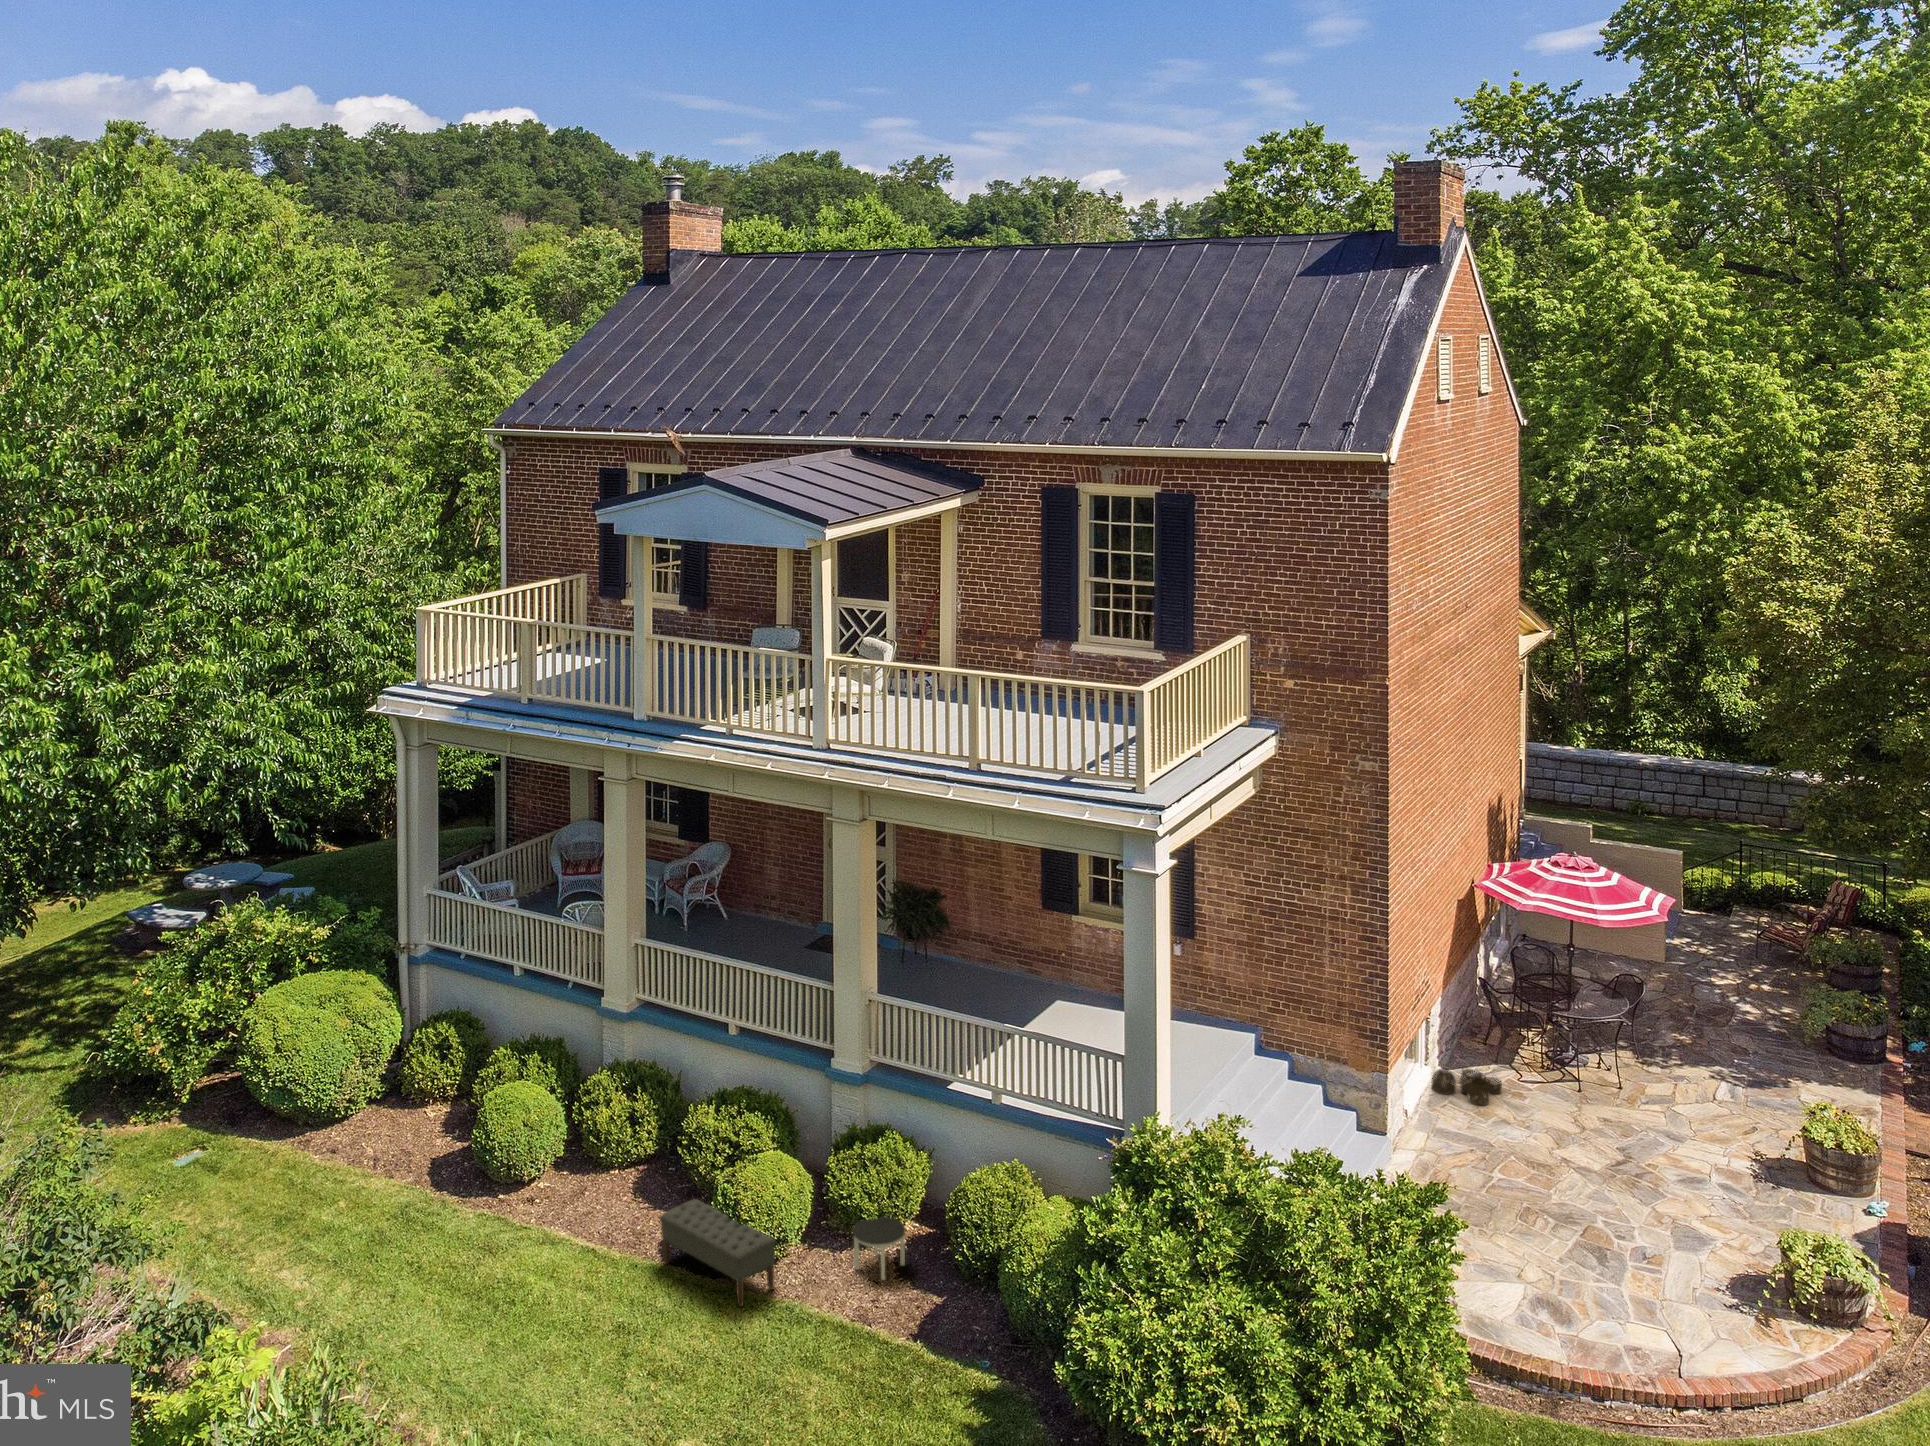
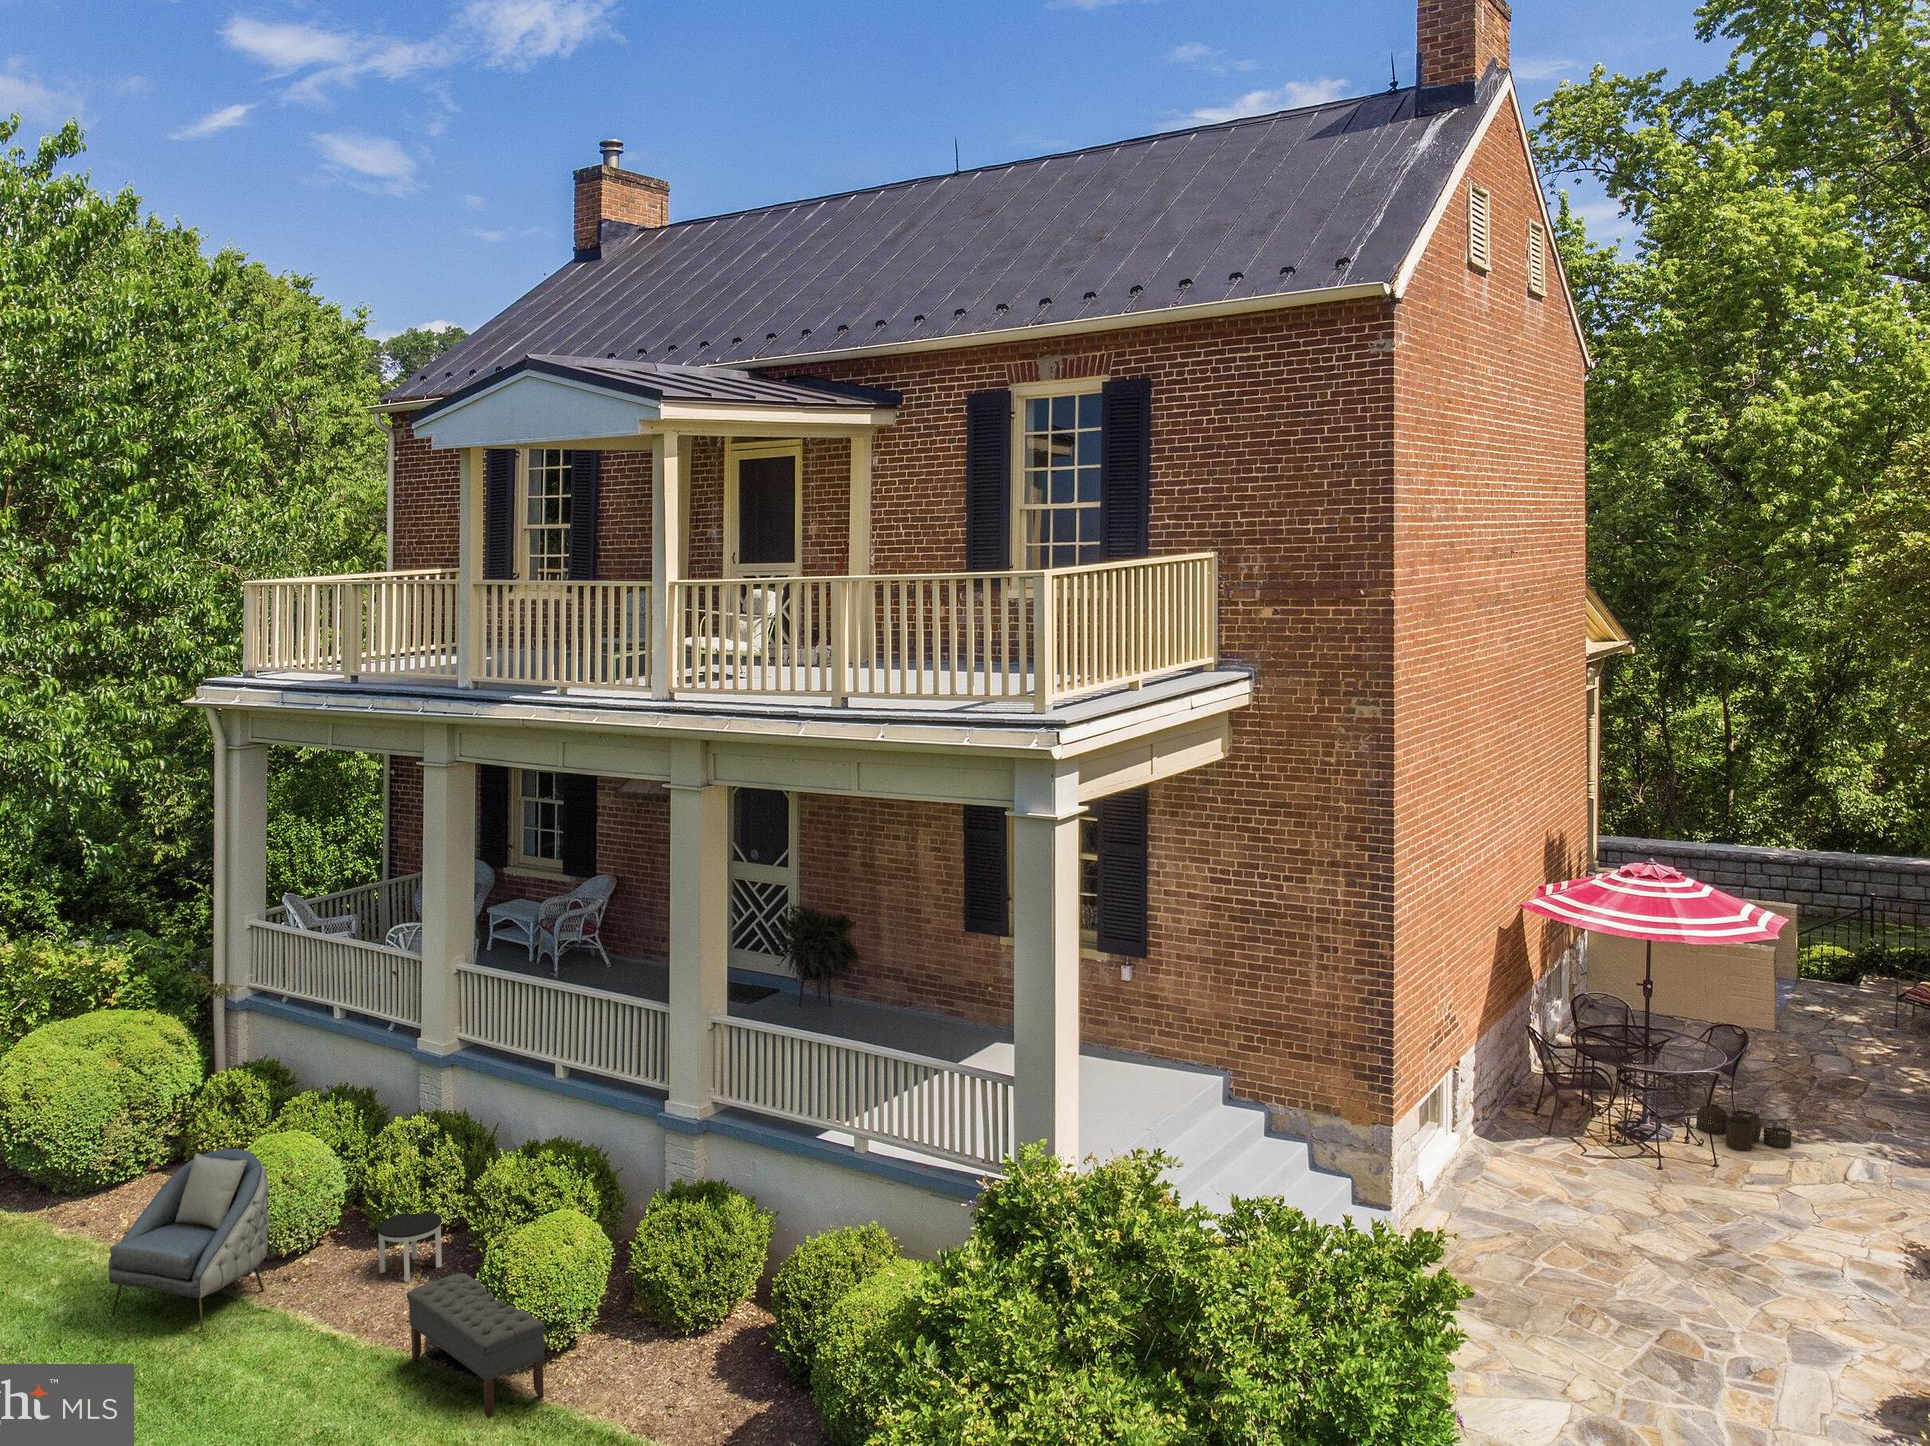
woven basket: present [1431,1068,1502,1105] -> present [1696,1103,1791,1150]
armchair: none [409,1103,524,1244] -> present [108,1149,269,1331]
round table: present [853,1216,906,1280] -> present [377,1212,442,1282]

